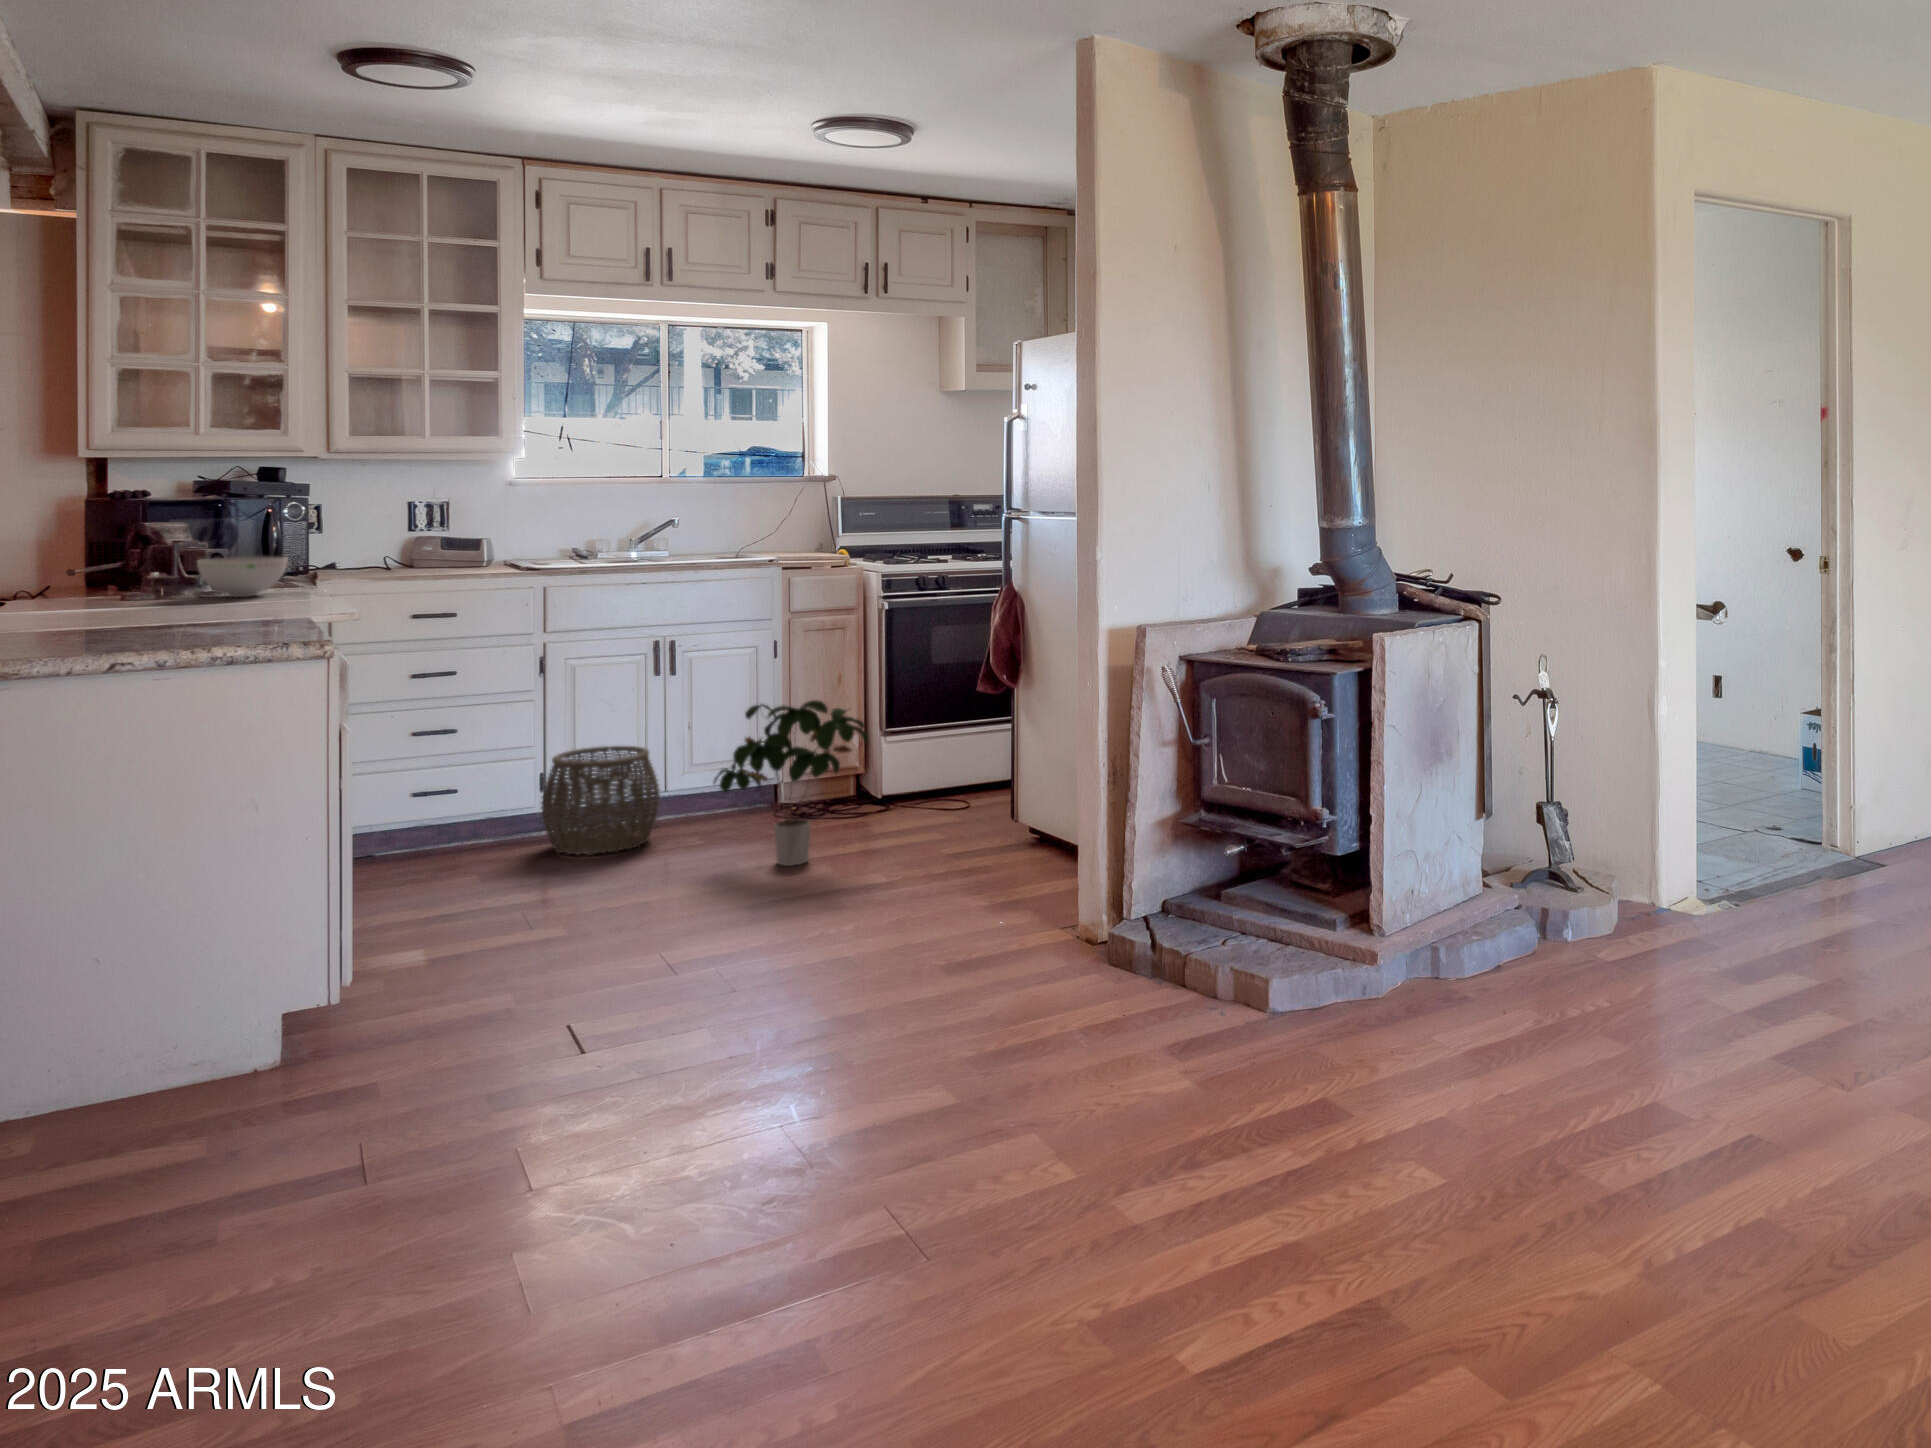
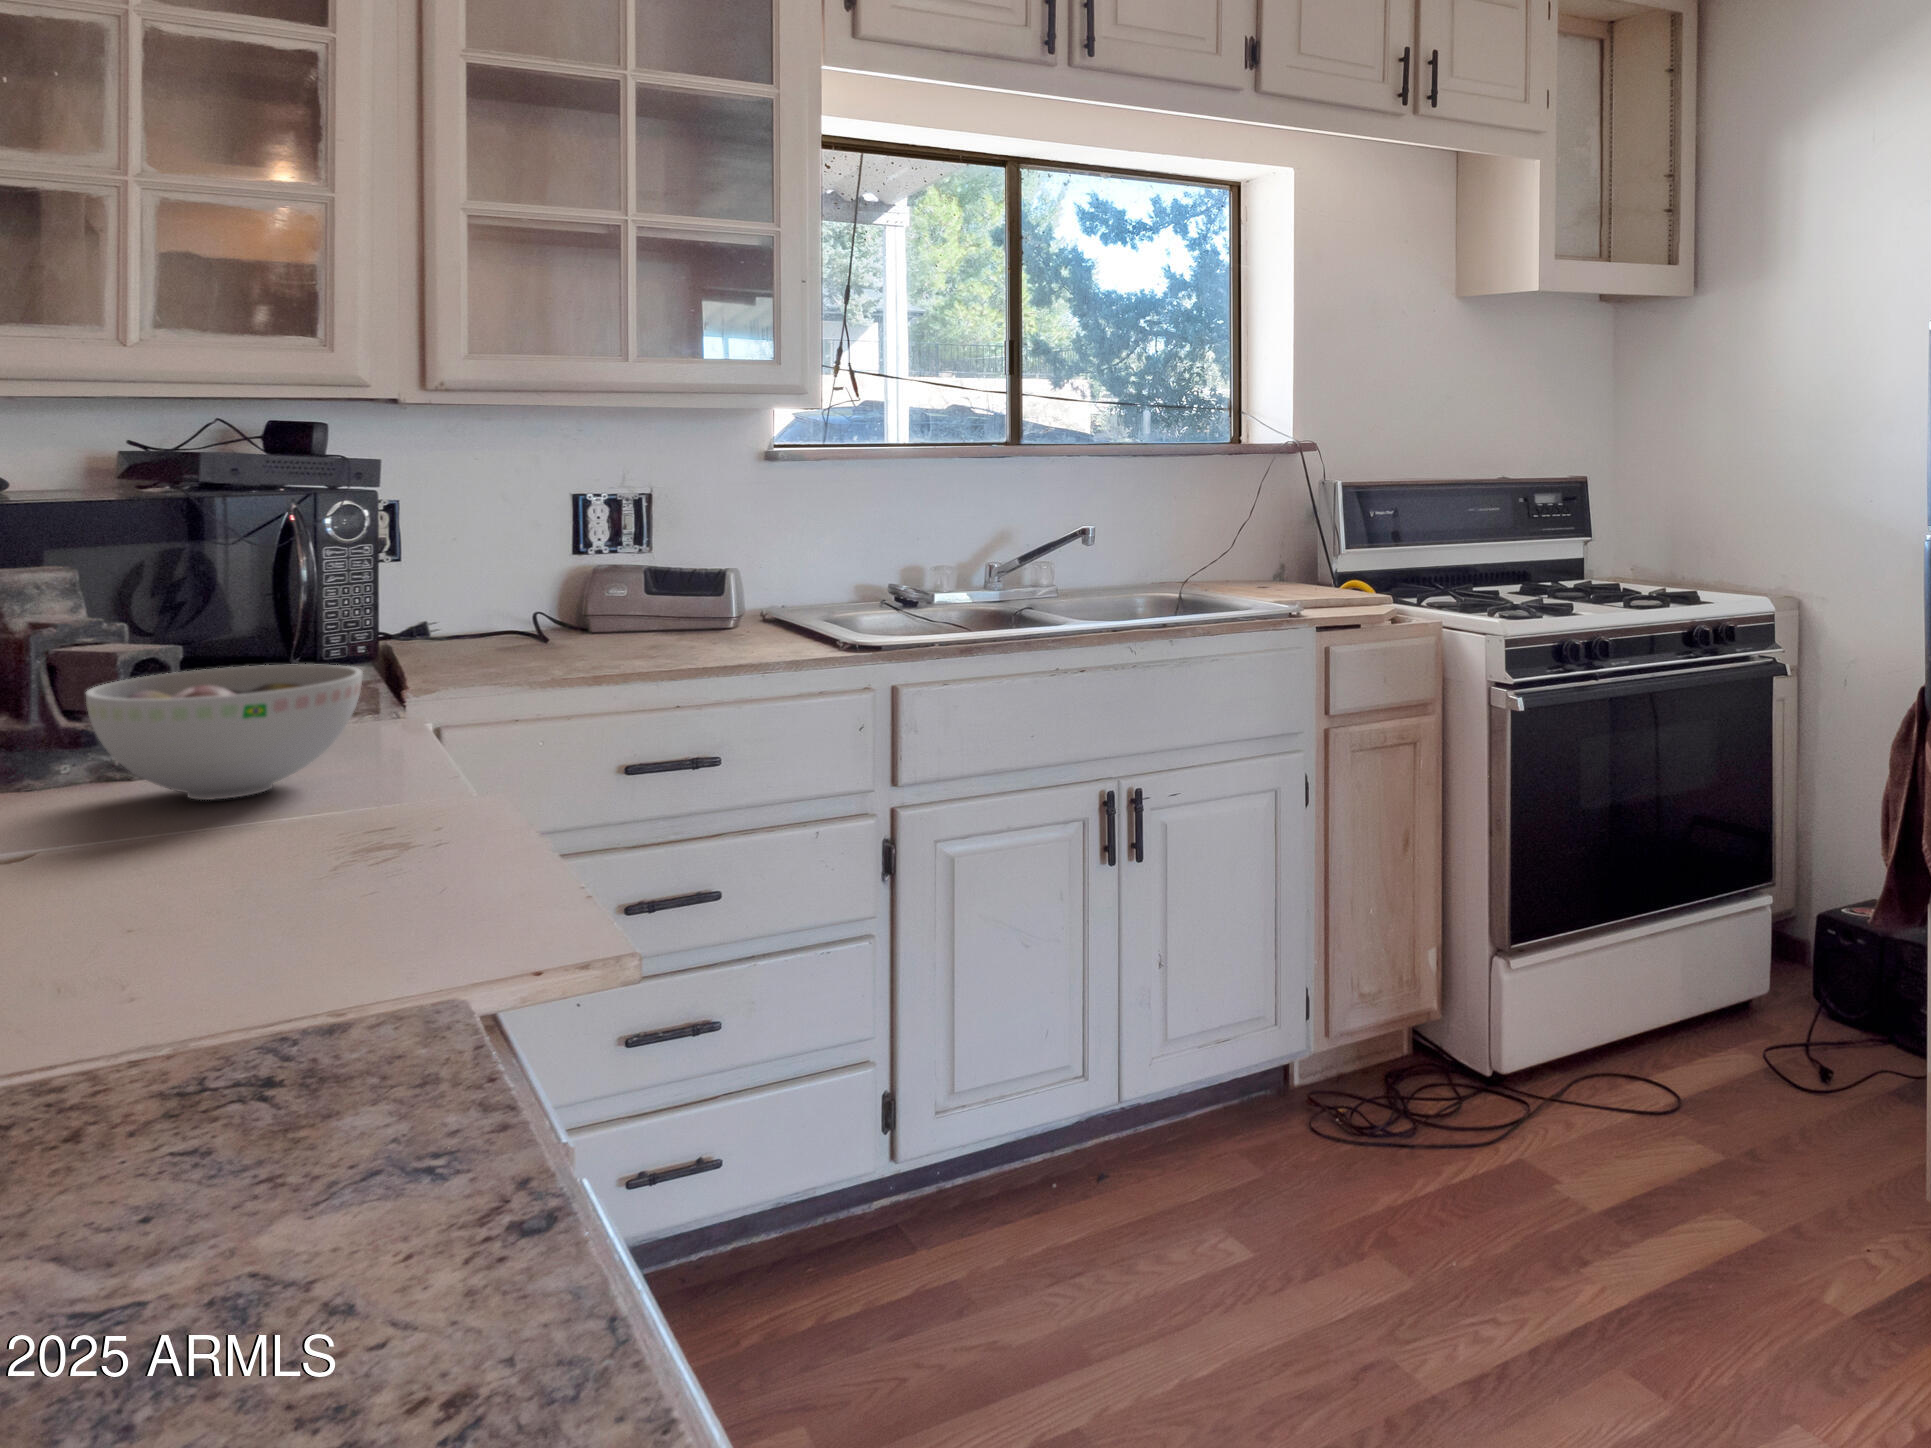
potted plant: present [713,700,868,866] -> none [1356,966,1710,1378]
woven basket: present [541,746,660,855] -> none [917,1031,1166,1330]

